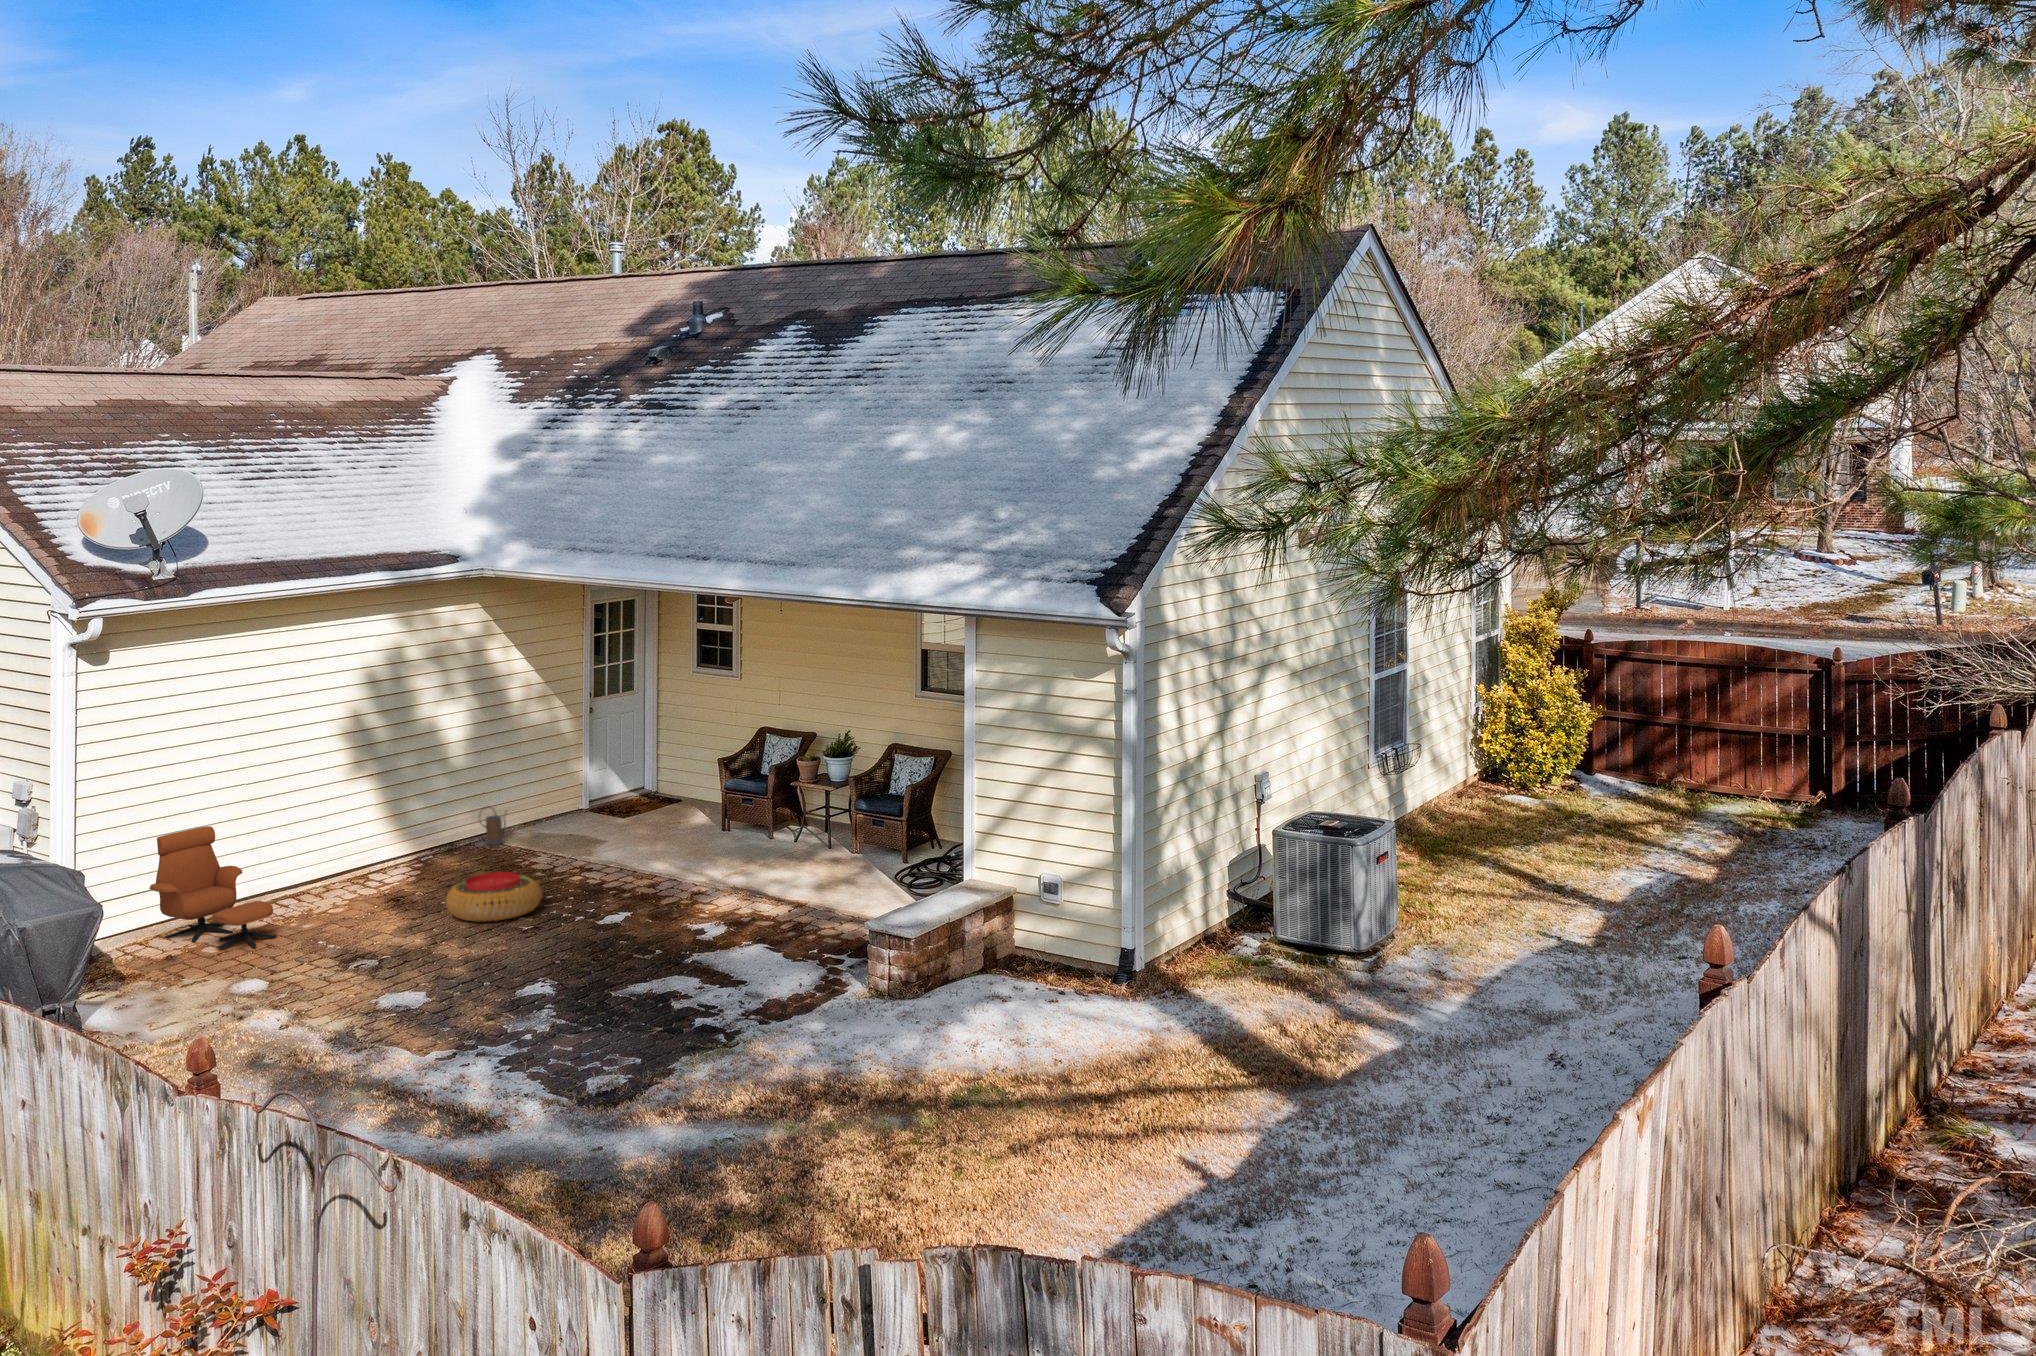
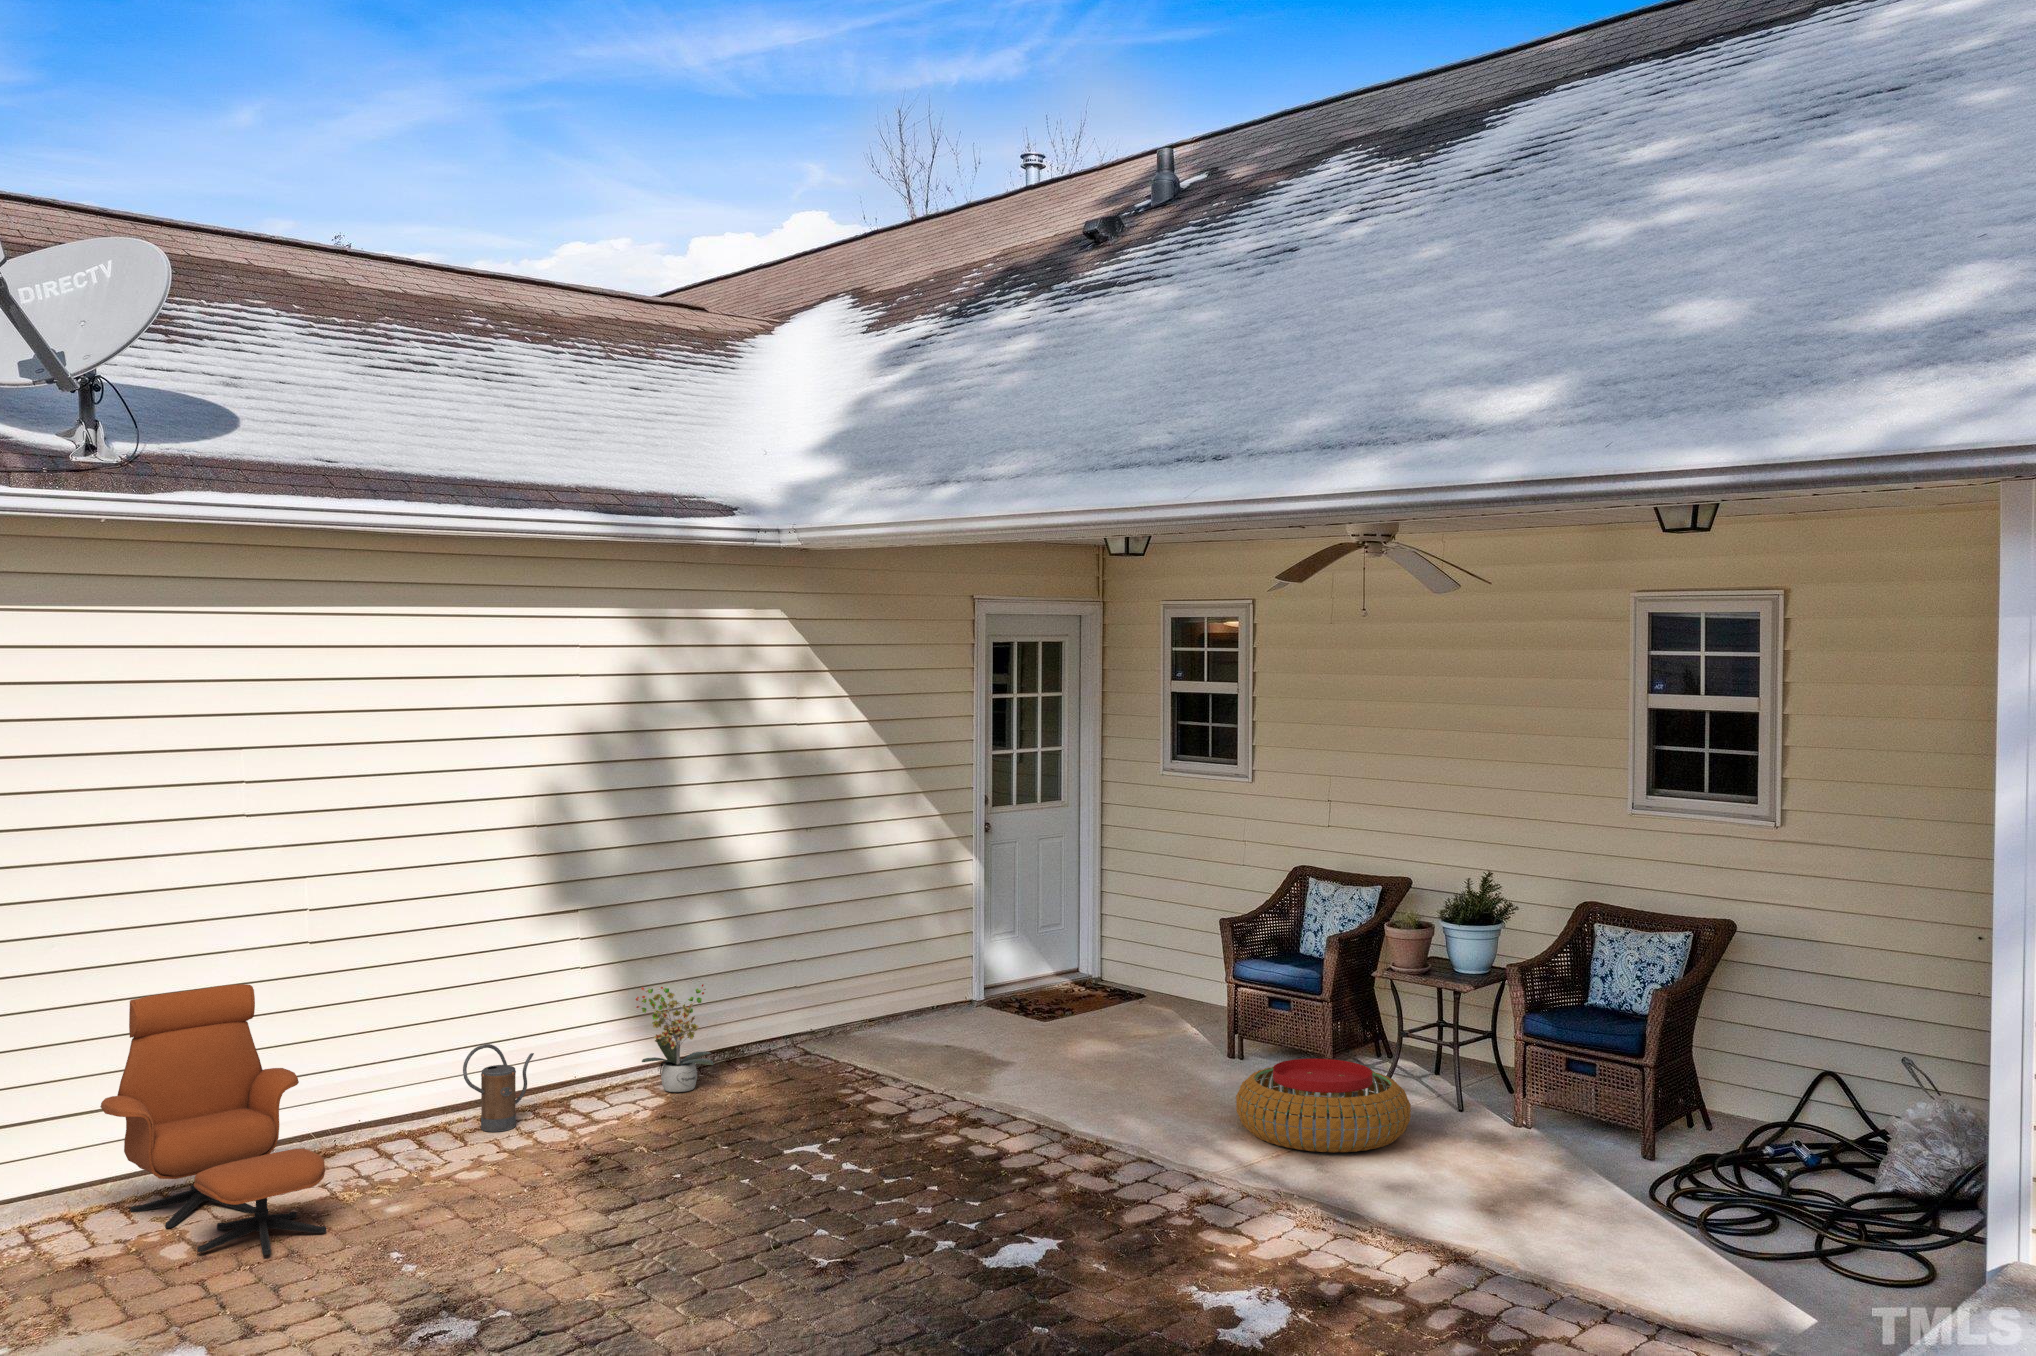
watering can: present [479,808,506,845] -> present [463,1044,534,1132]
potted plant: none [402,810,447,866] -> present [636,984,714,1092]
pouf: present [446,872,542,921] -> present [1236,1059,1411,1152]

